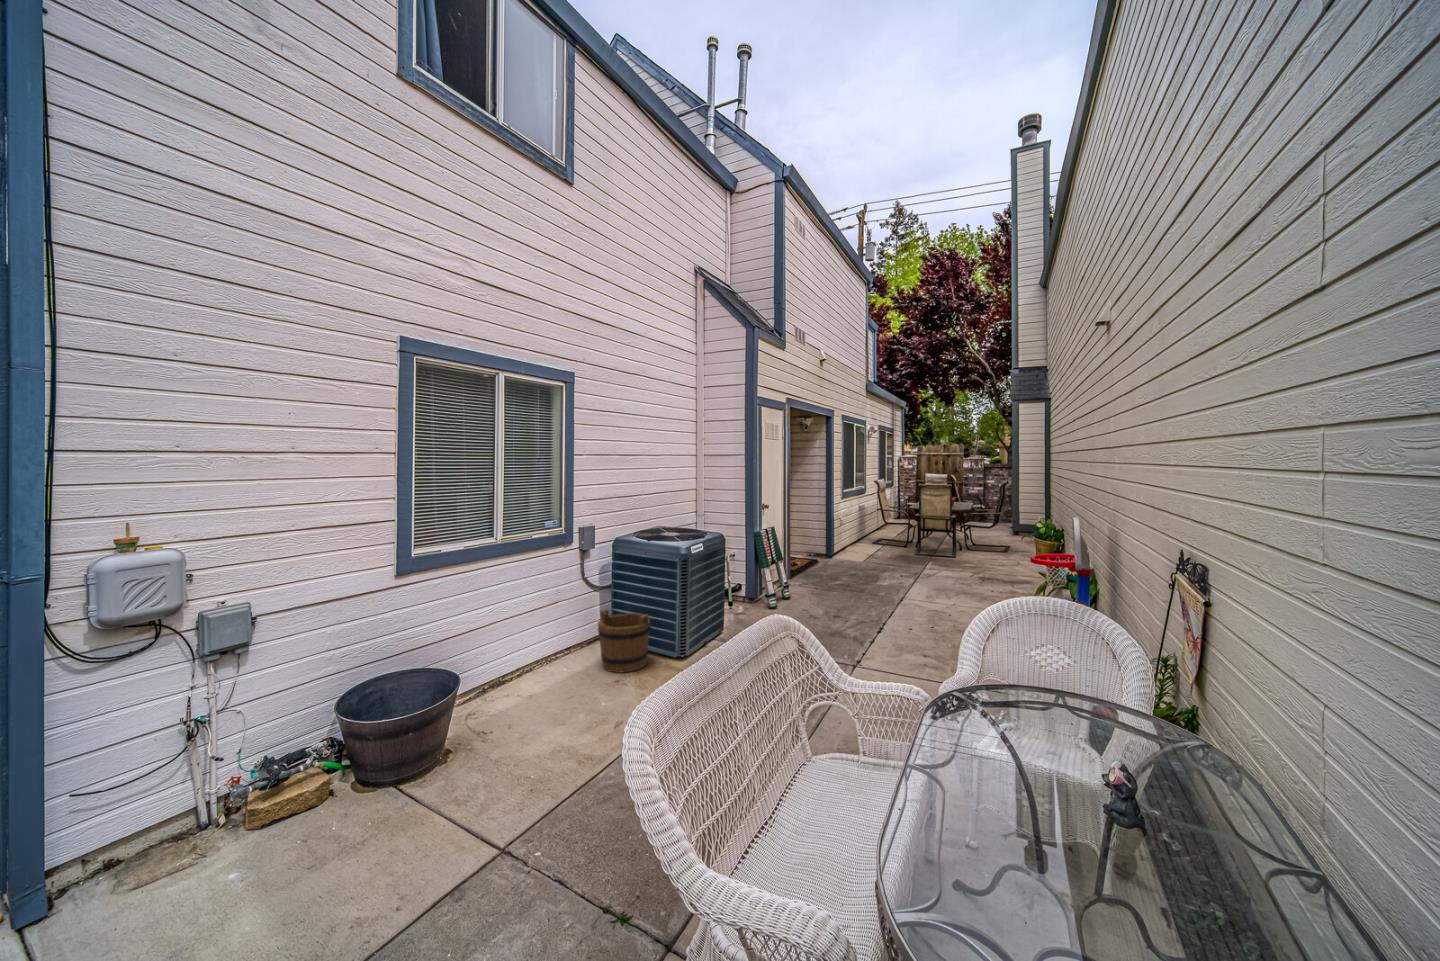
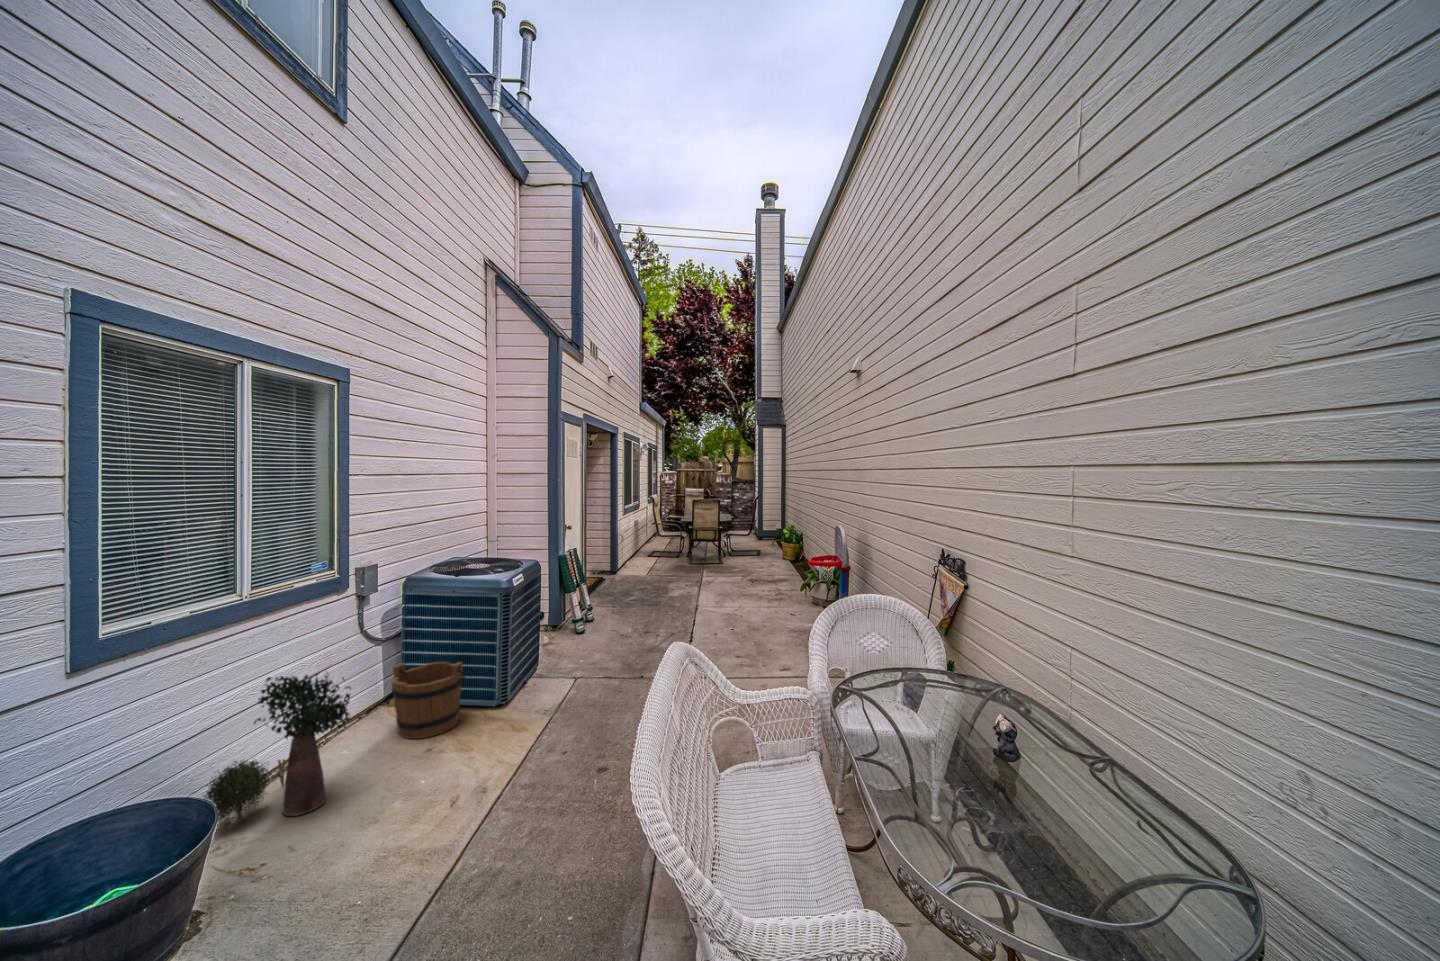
potted plant: none [467,602,559,707] -> present [204,674,351,822]

